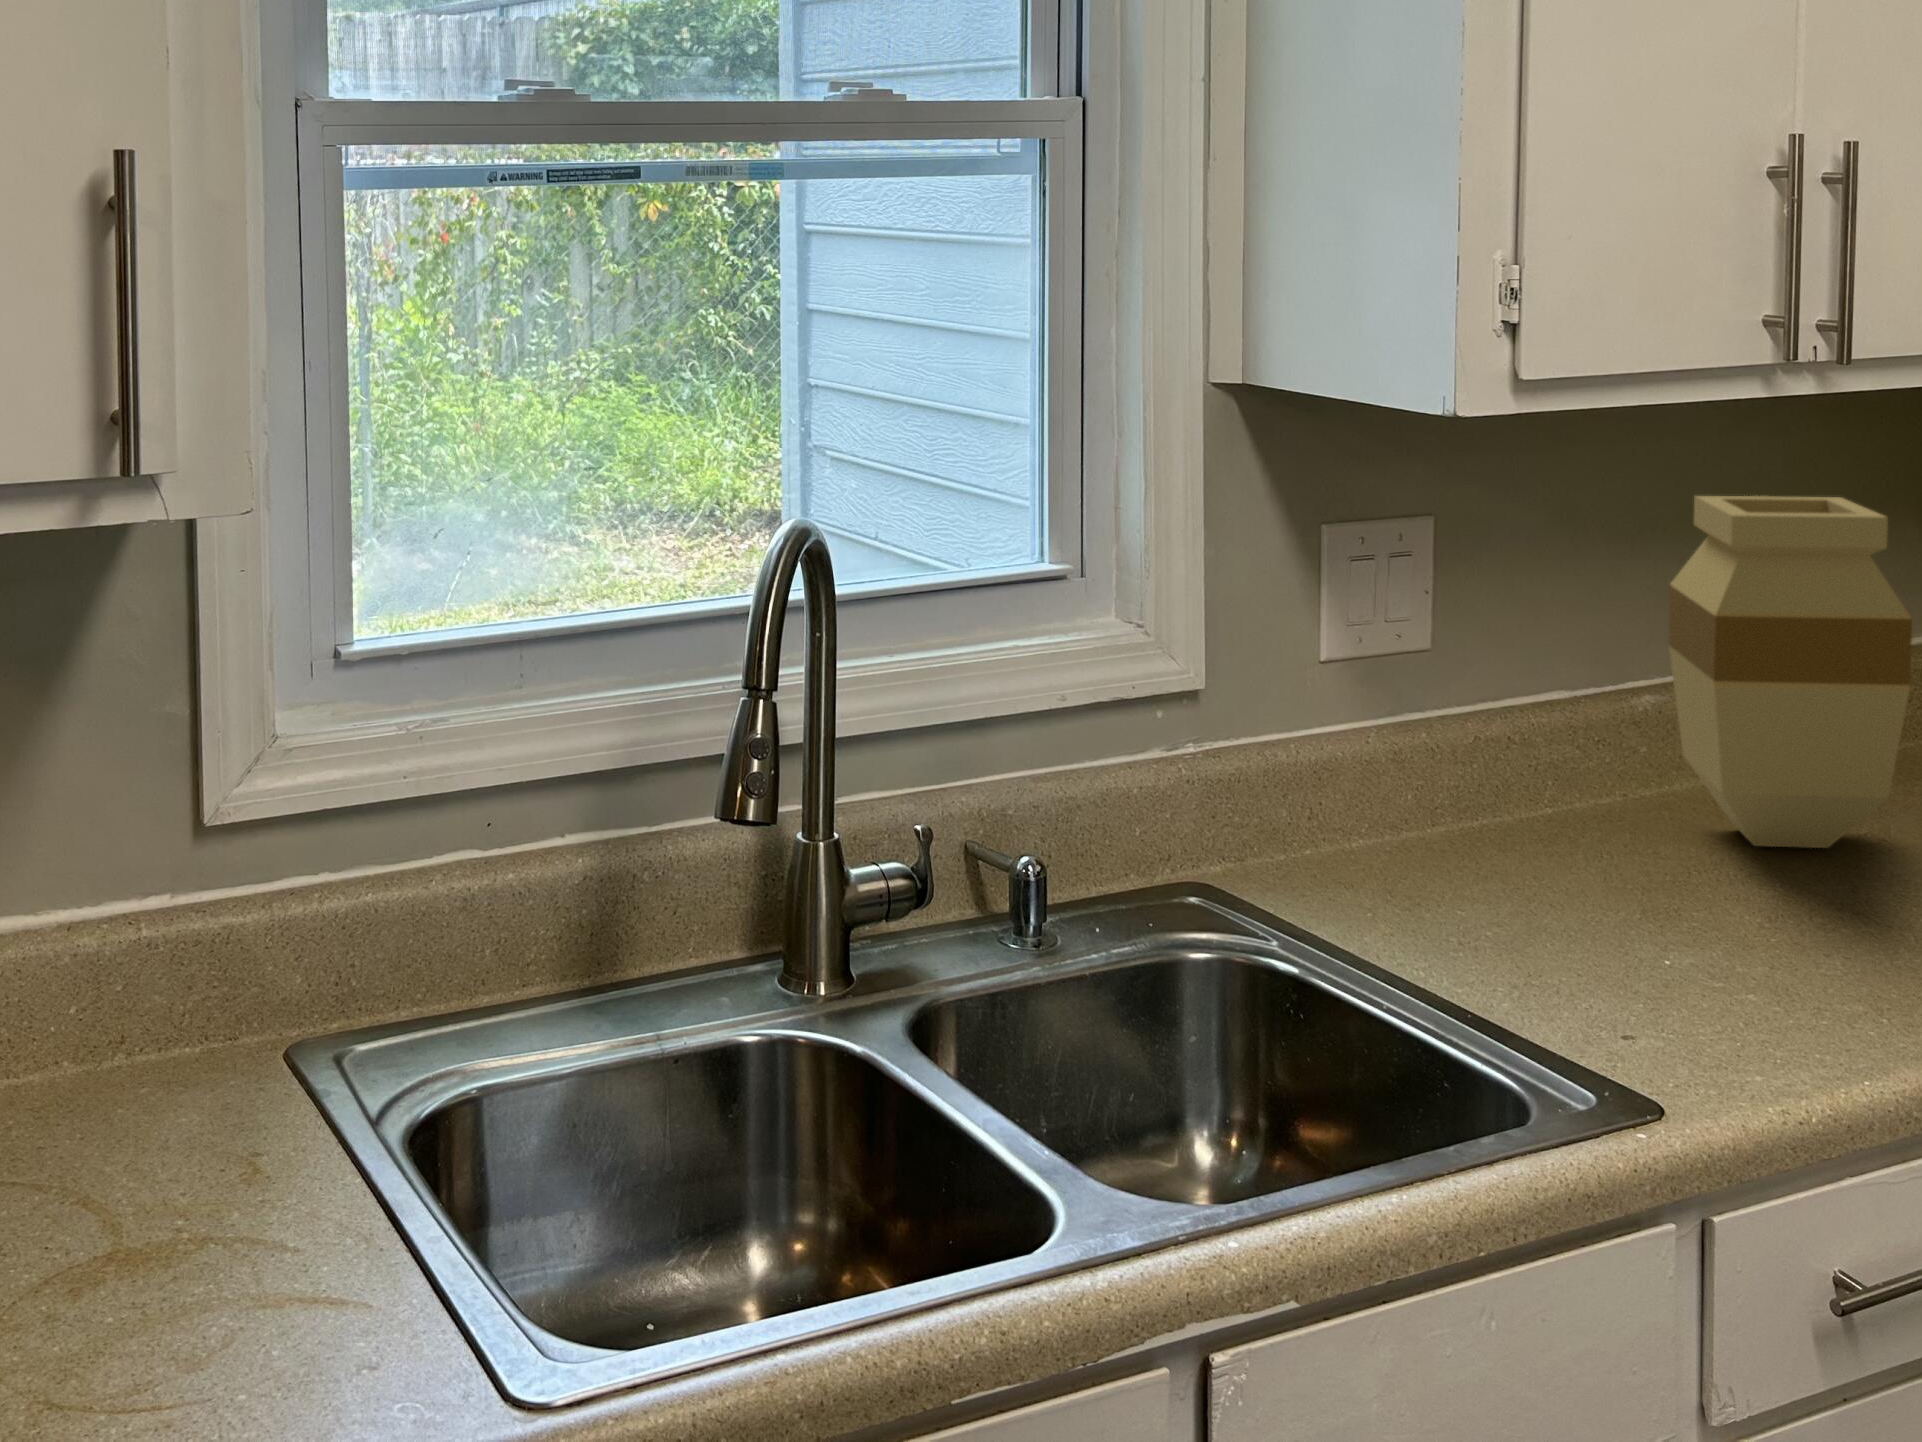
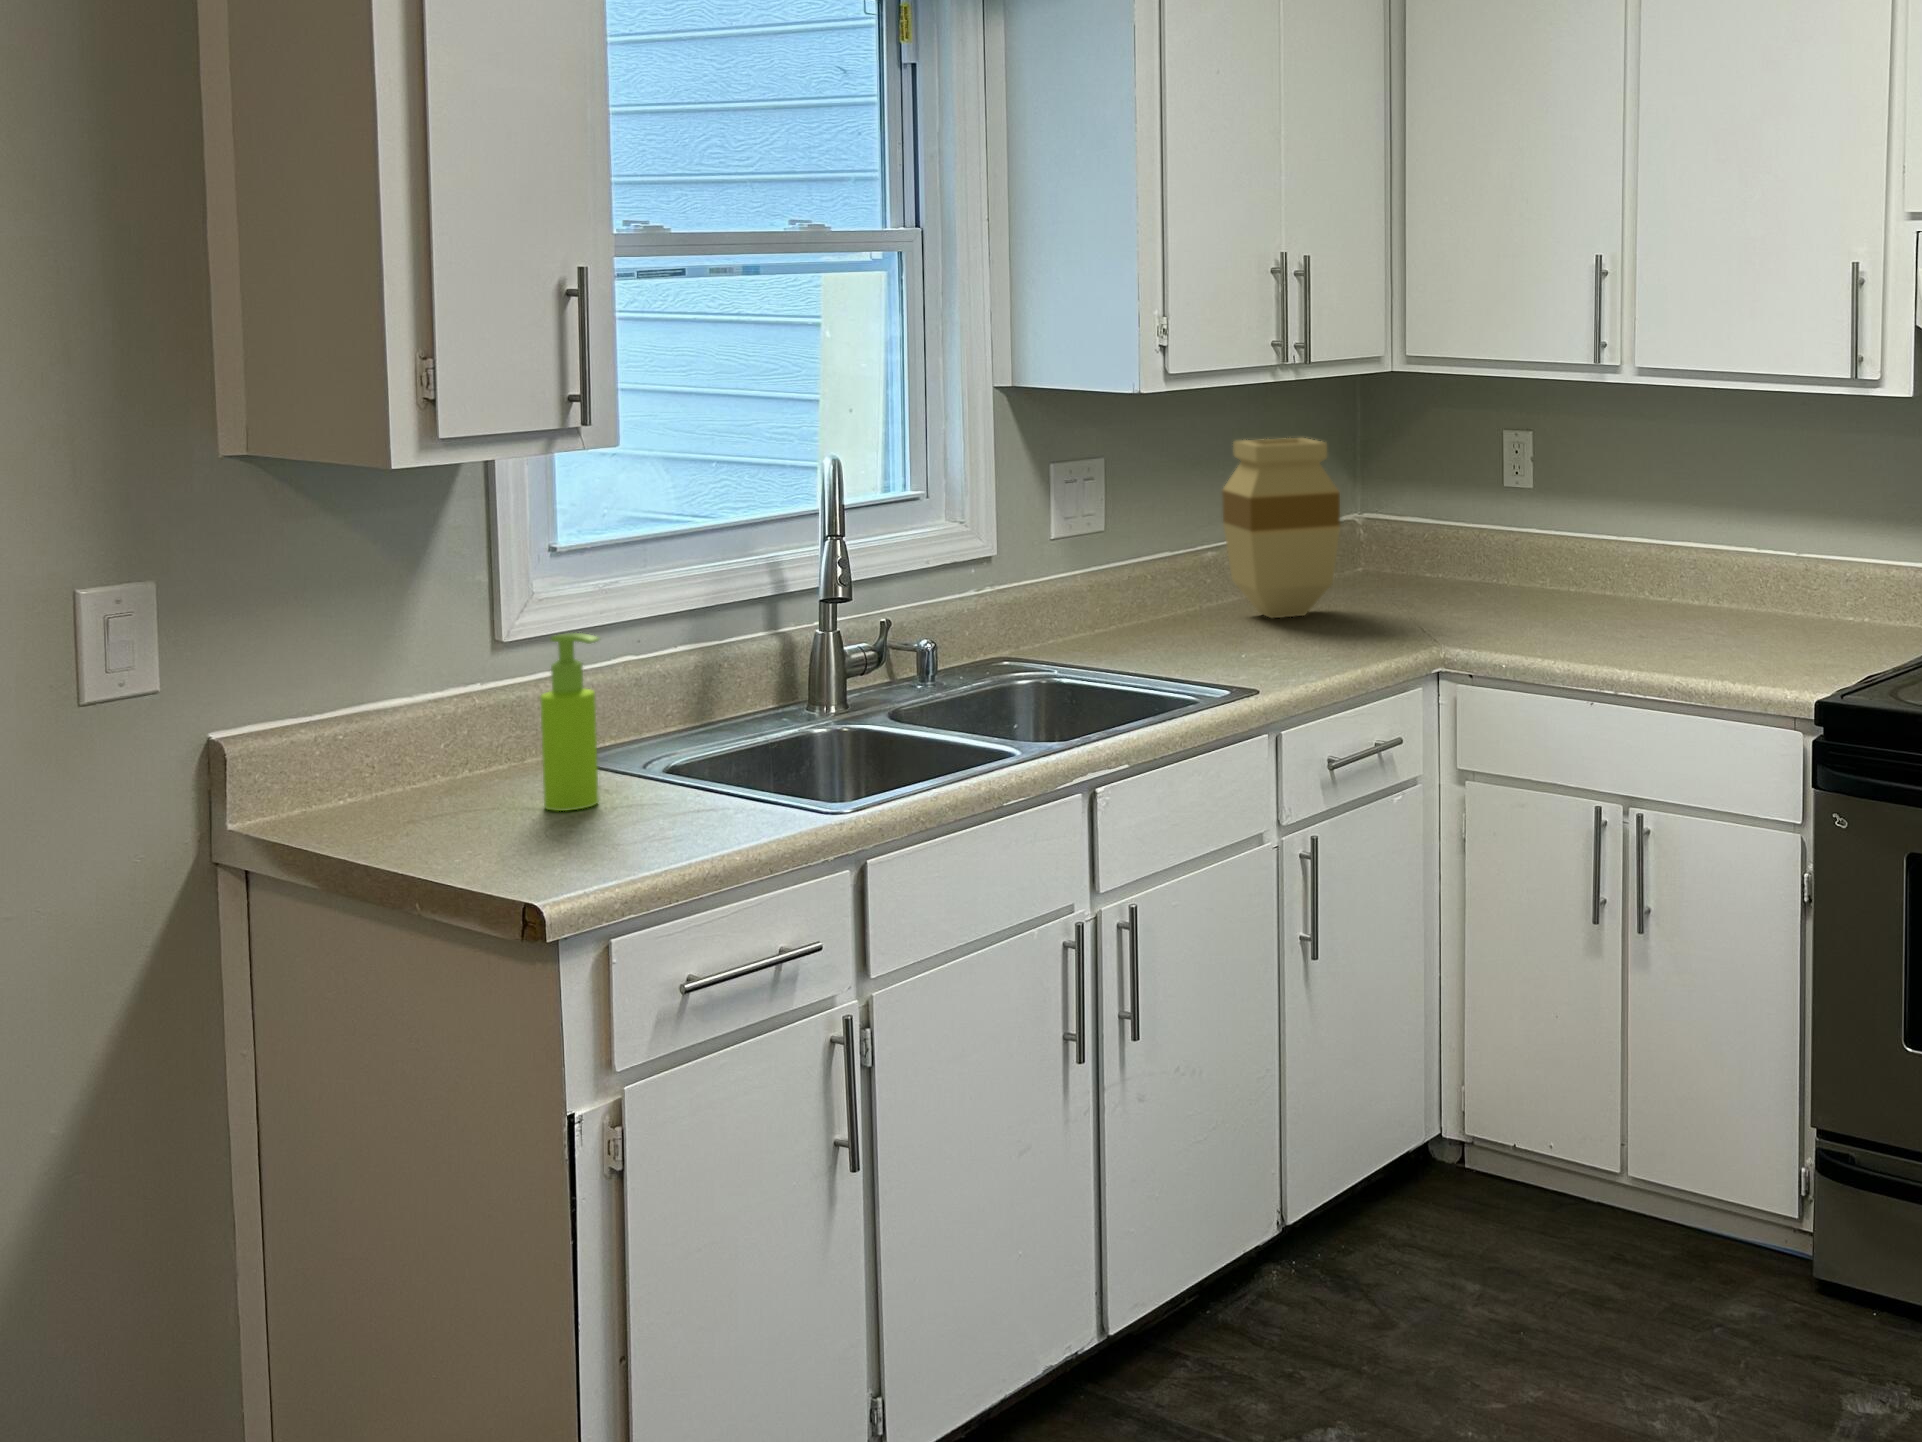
soap dispenser: none [49,889,162,1255] -> present [540,633,600,811]

